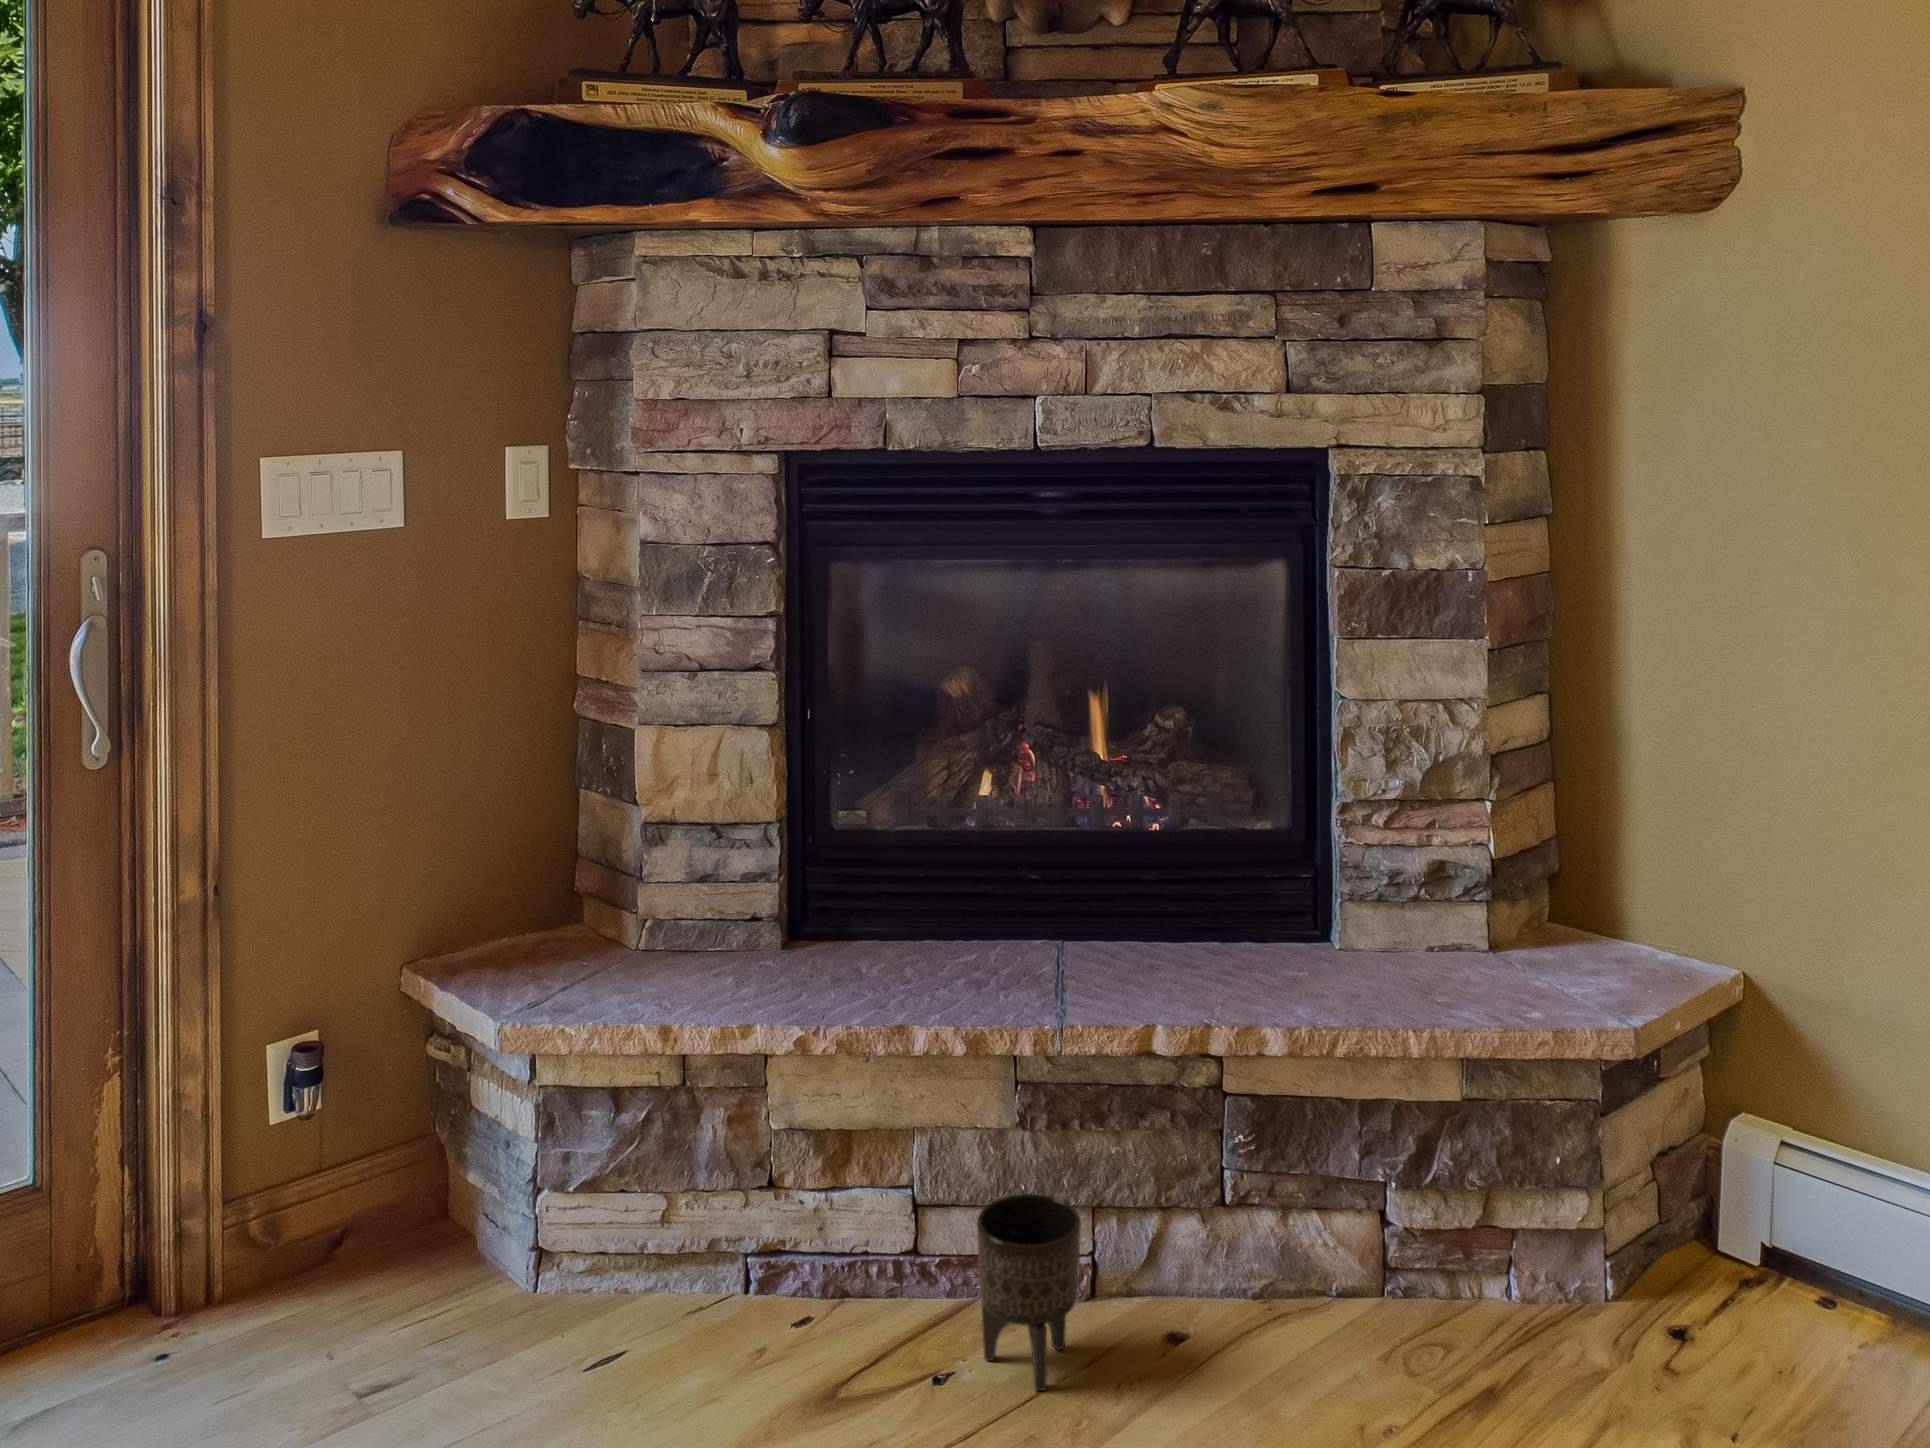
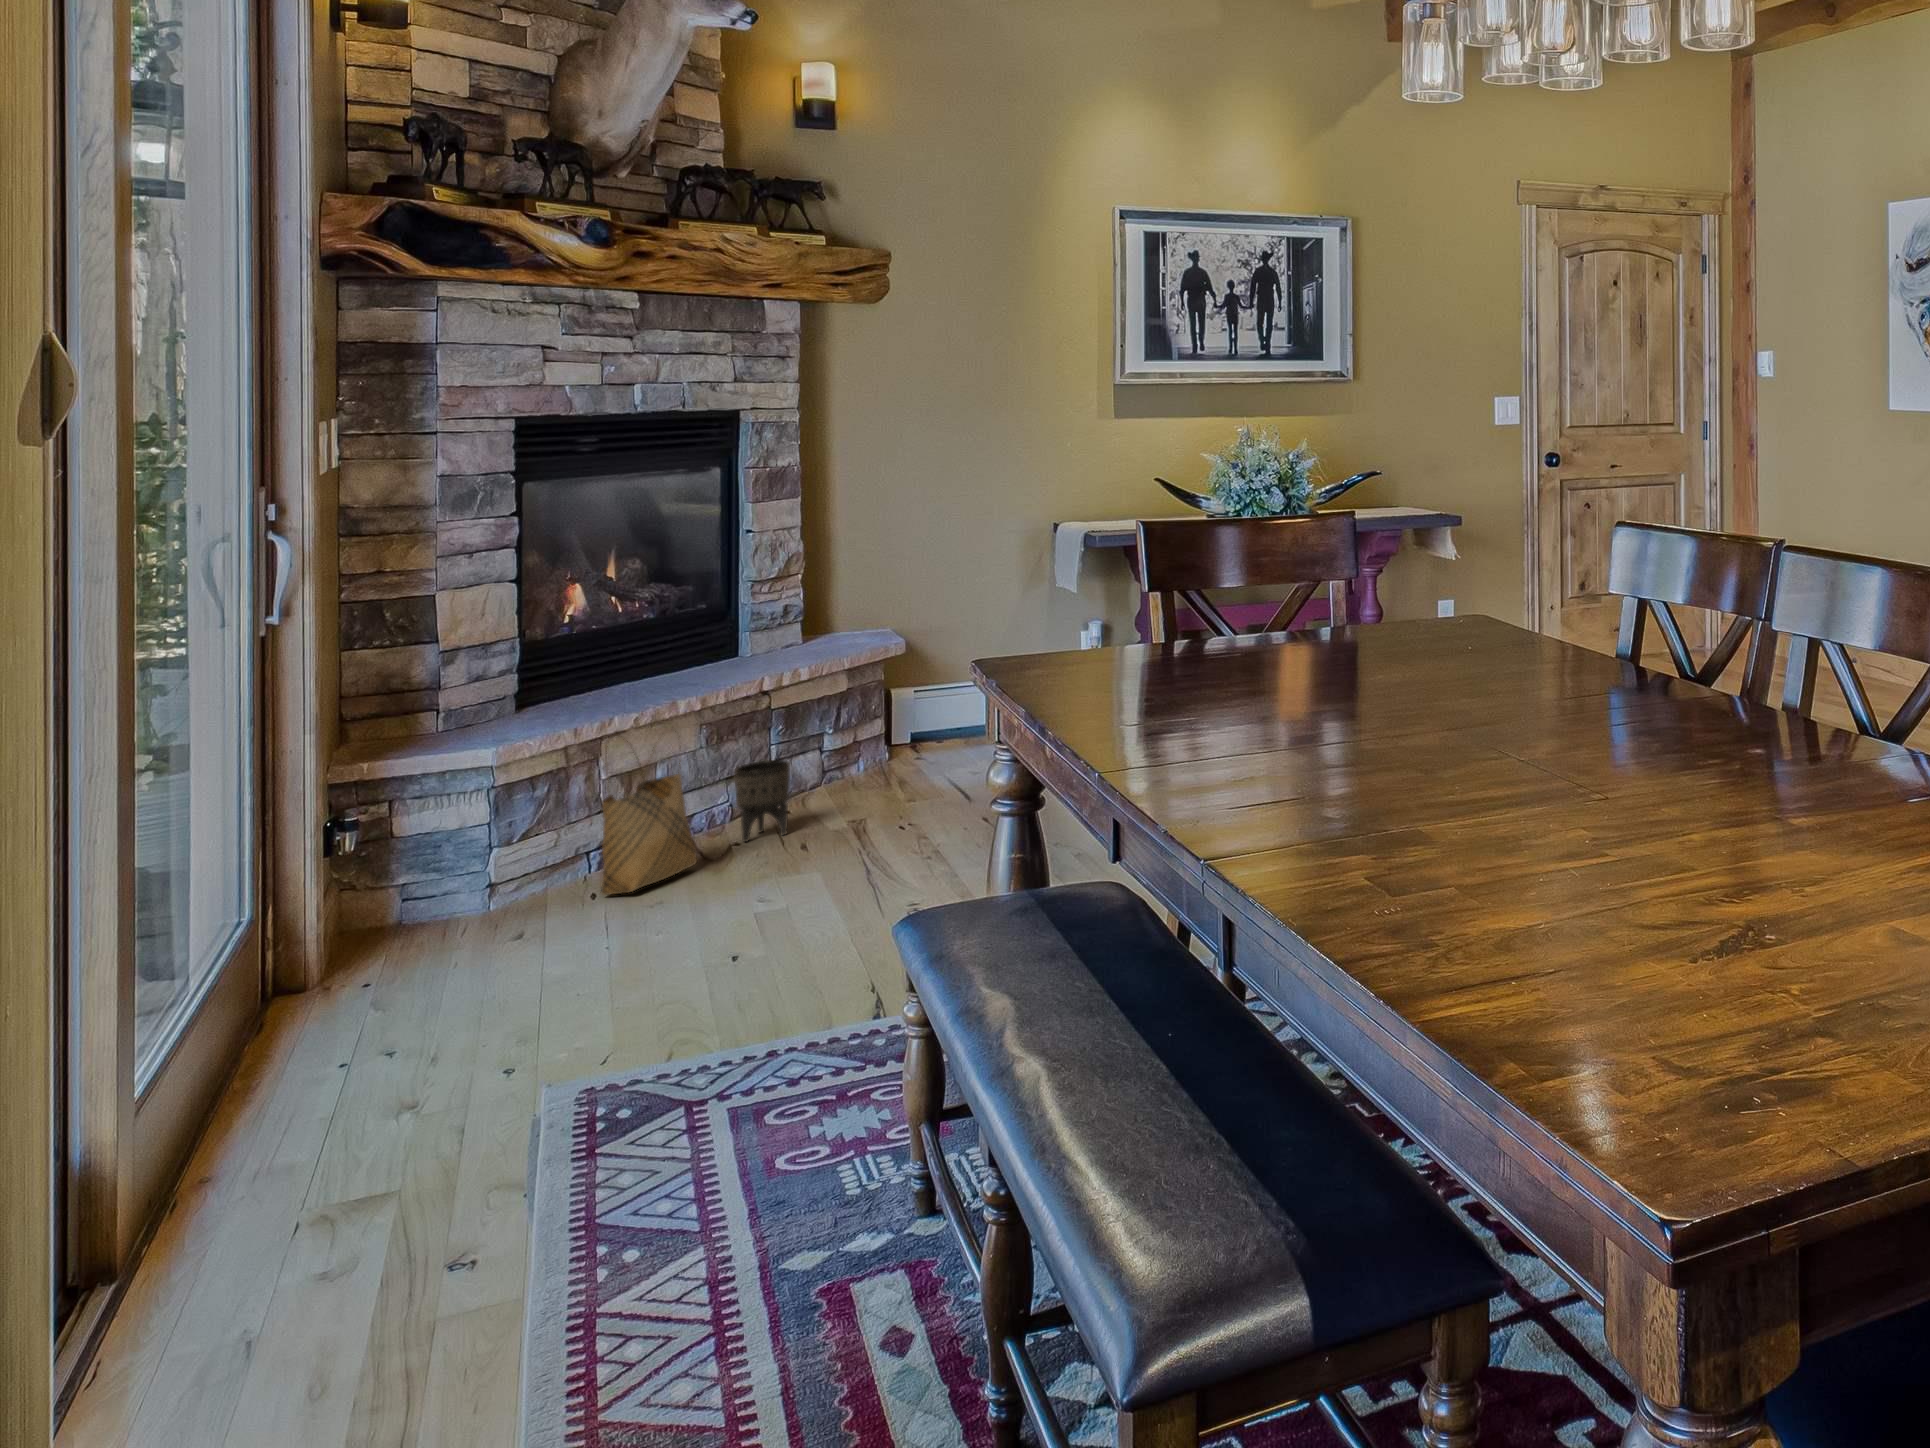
woven basket: none [606,1056,816,1375] -> present [600,729,697,895]

